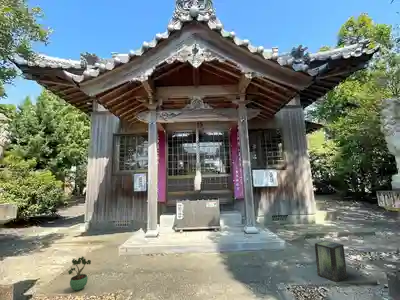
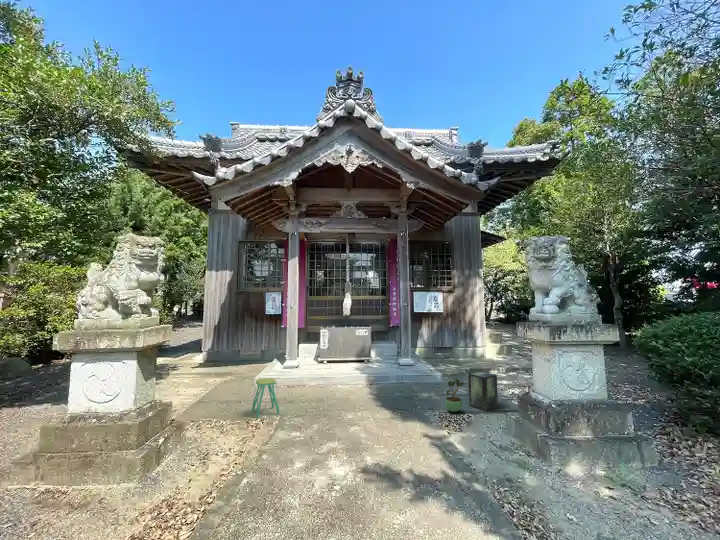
stool: none [110,251,135,292] -> present [252,378,279,418]
potted plant: present [68,257,91,290] -> present [445,379,464,412]

